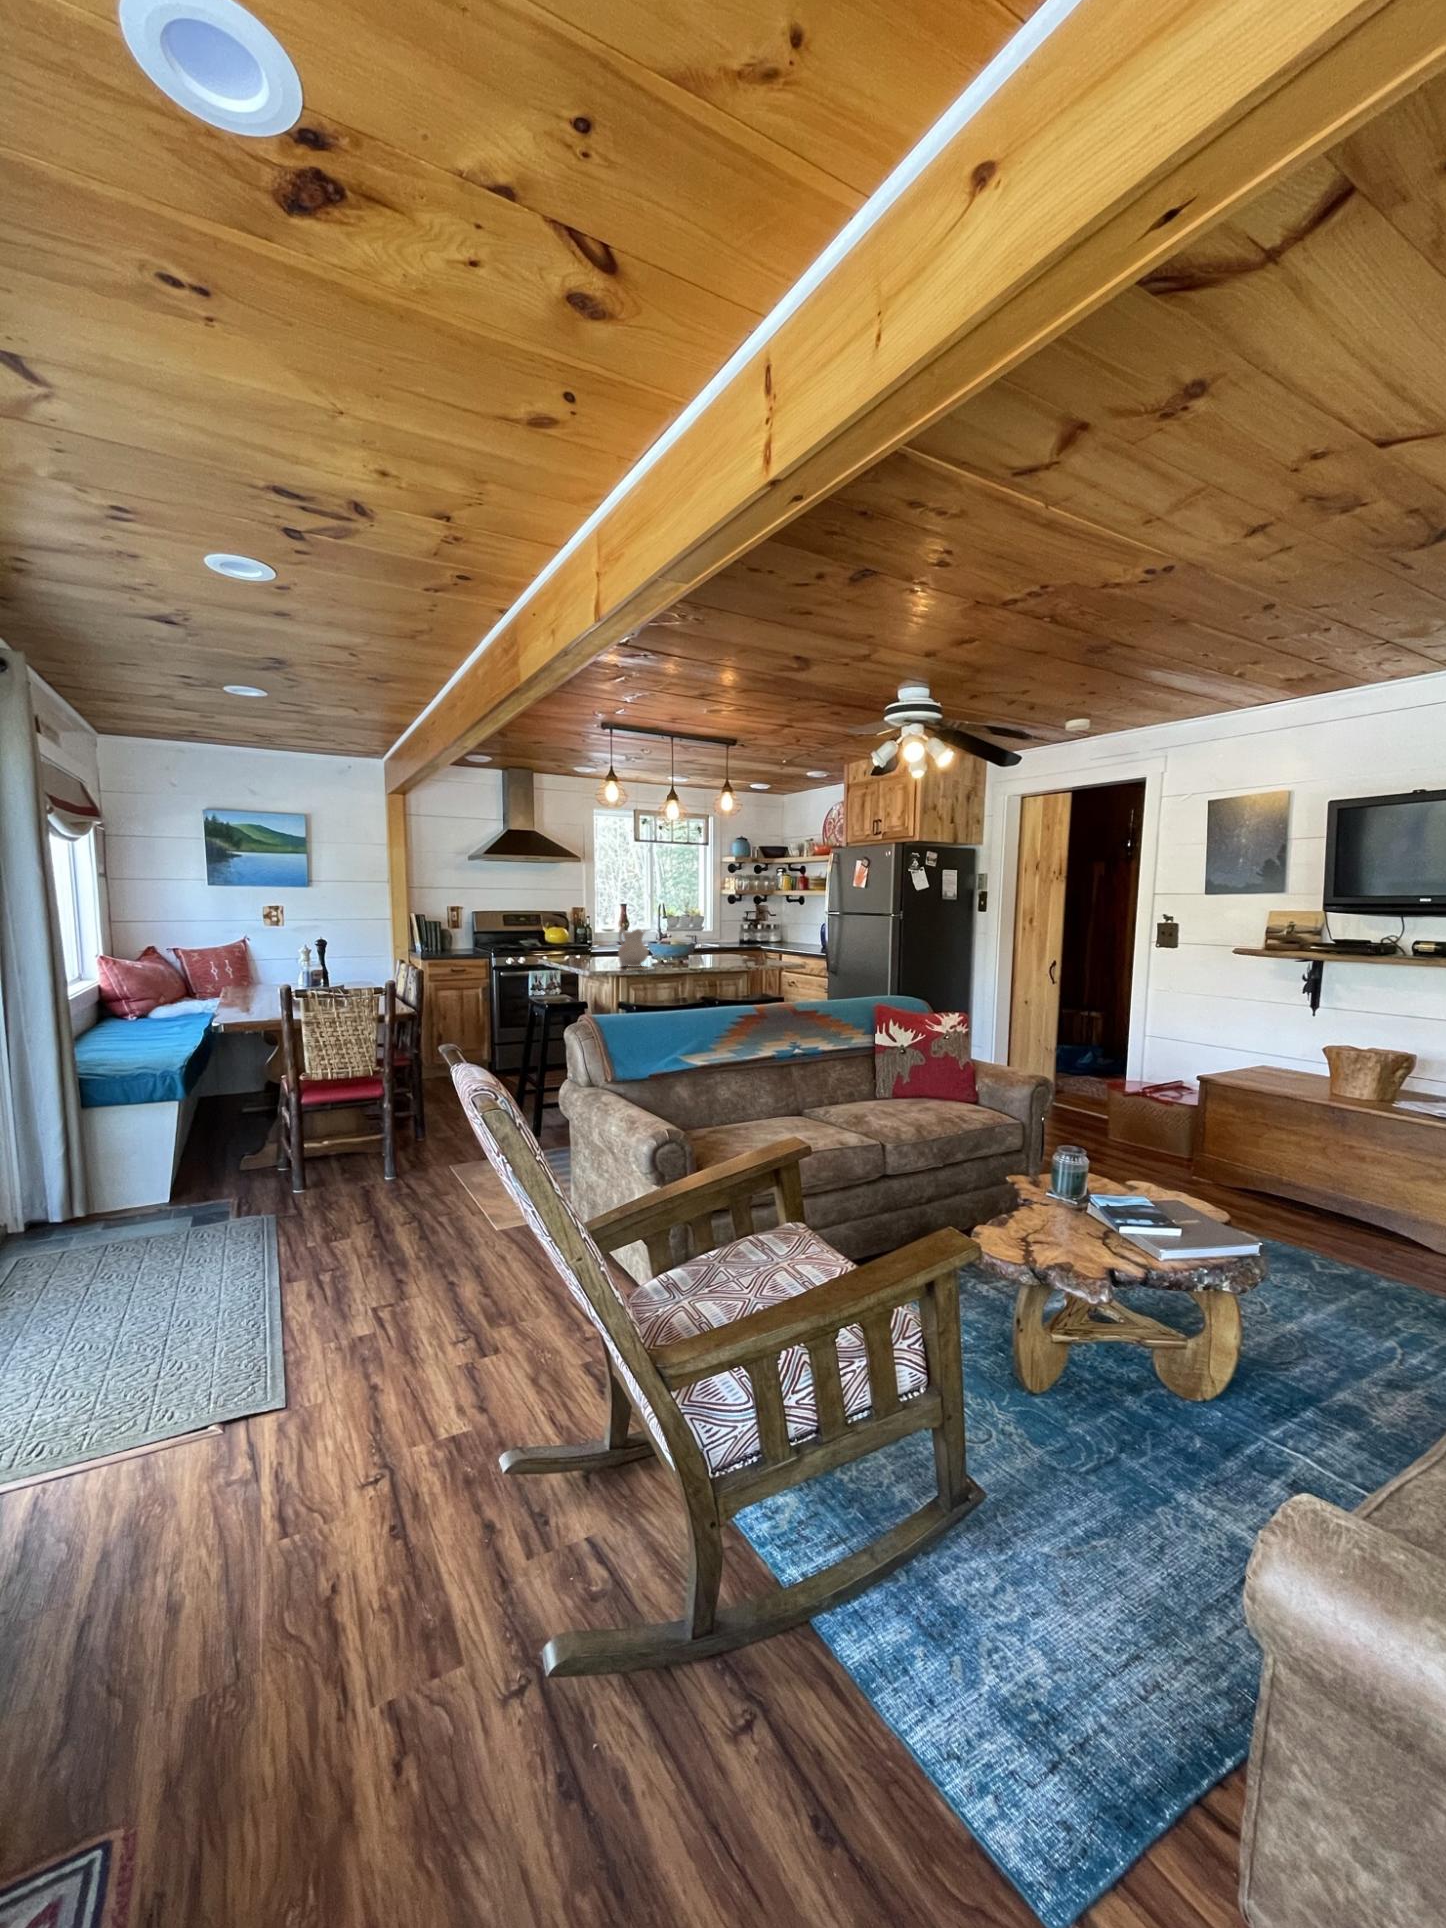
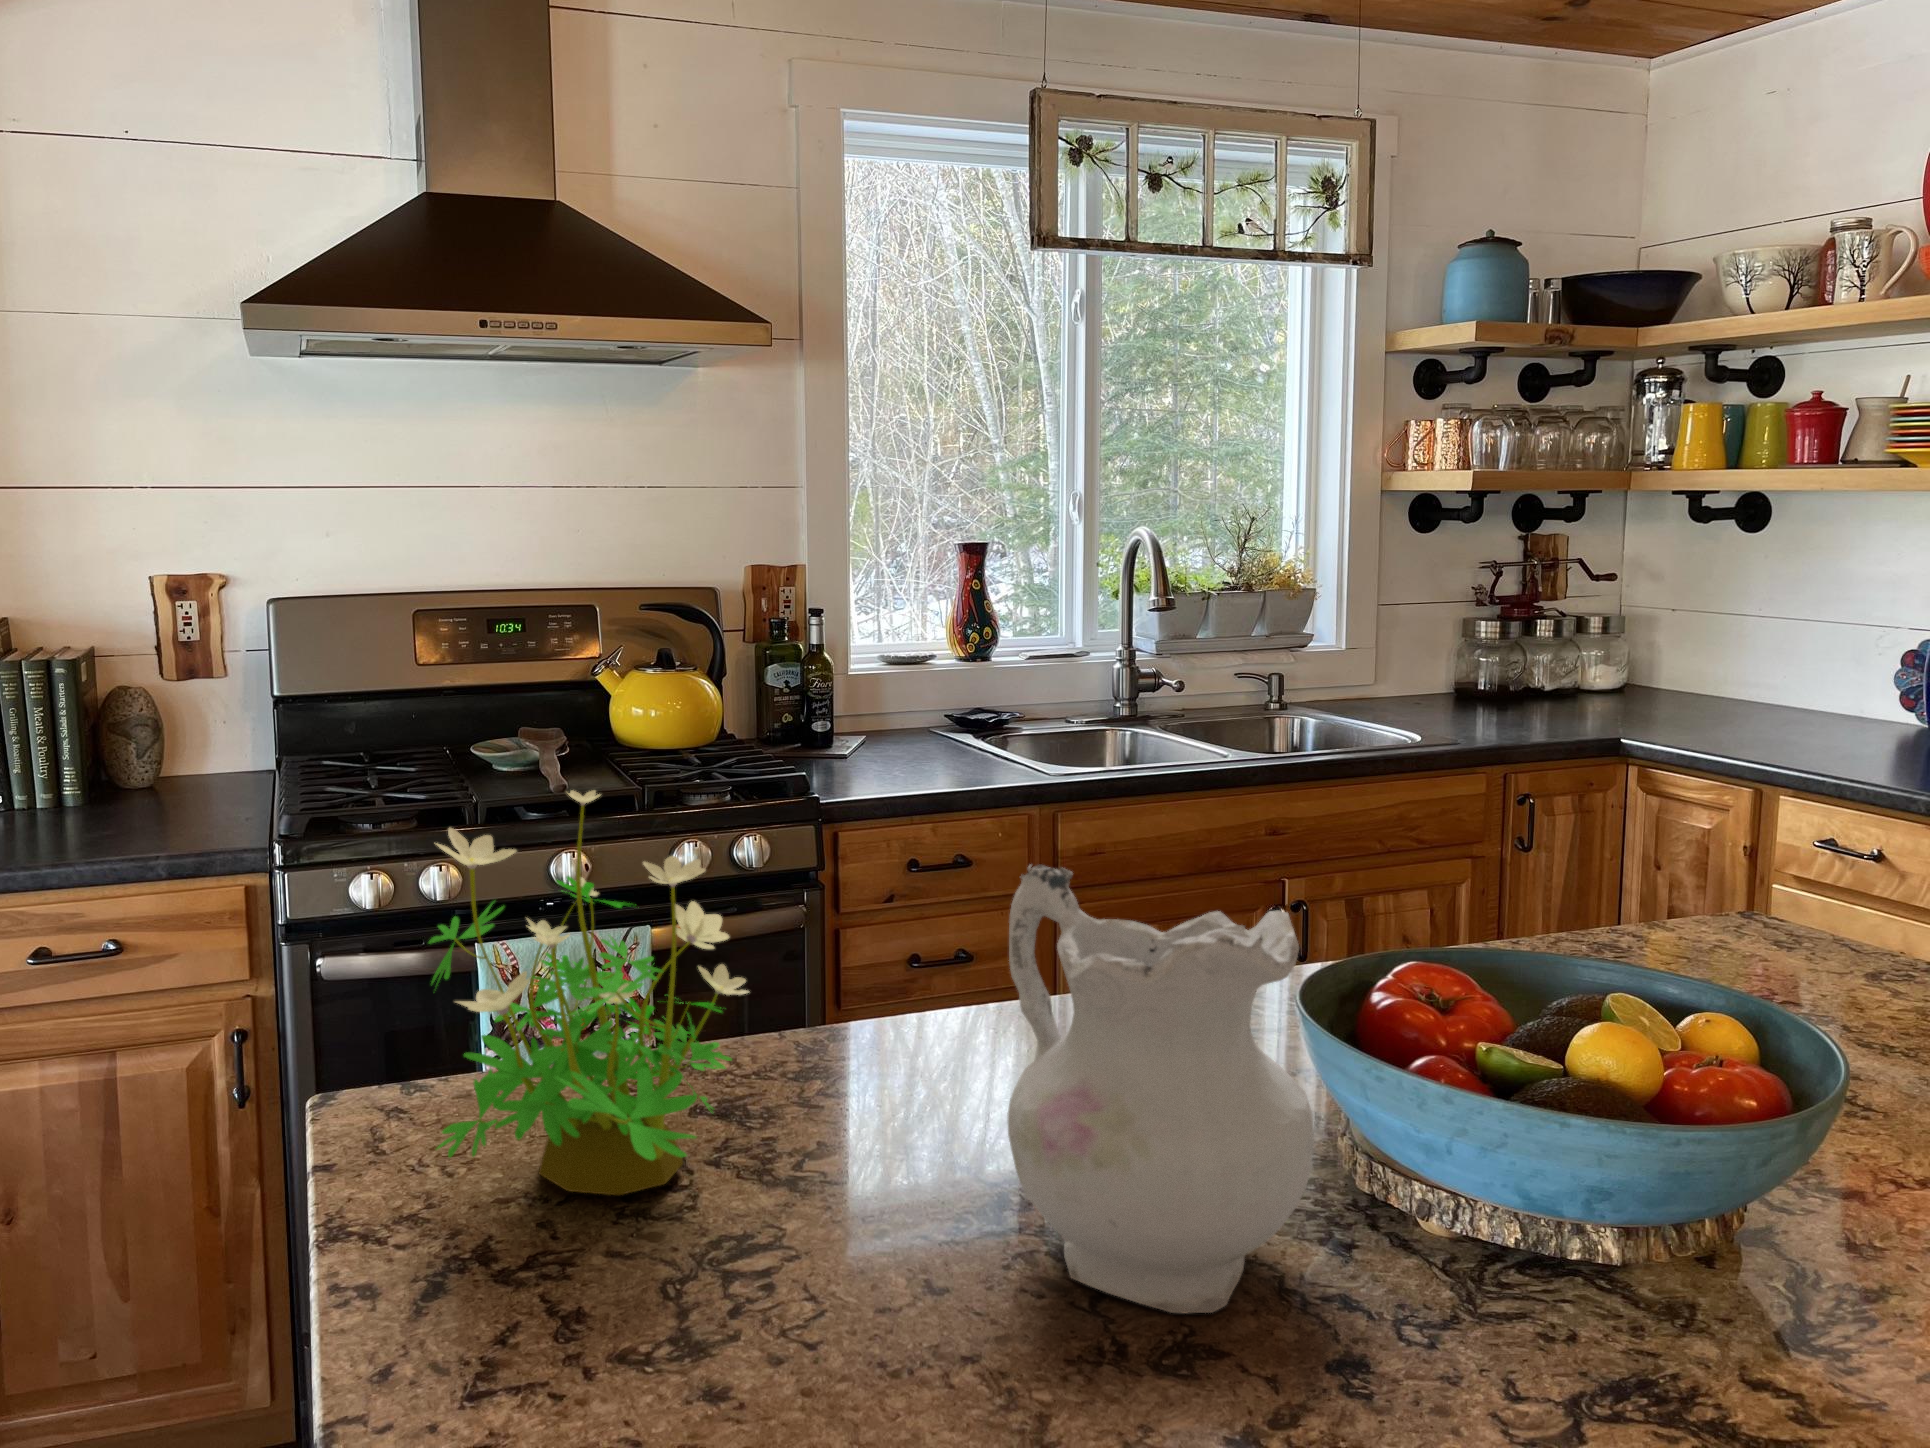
potted plant: none [551,920,590,964] -> present [429,790,748,1195]

